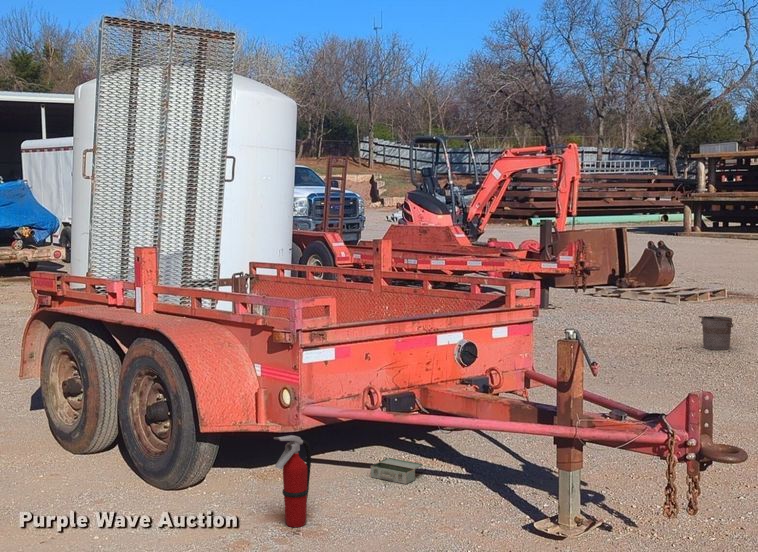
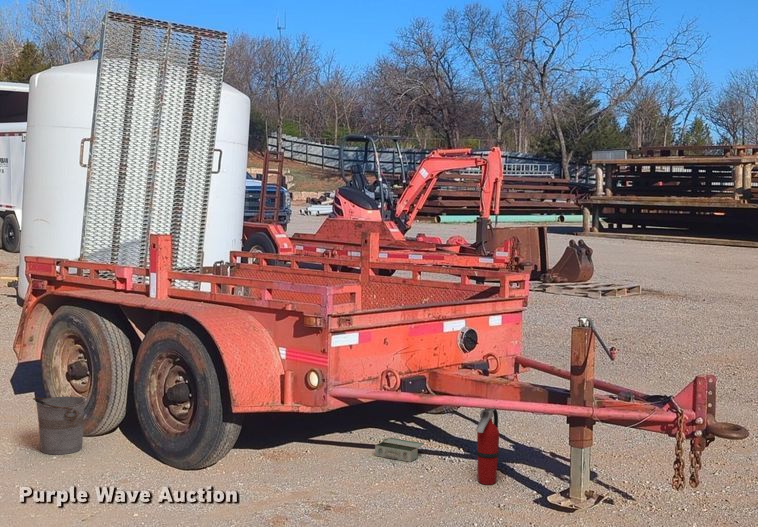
bucket: present [699,316,733,350] -> present [33,396,85,455]
fire extinguisher: present [274,435,311,527] -> present [476,407,499,485]

